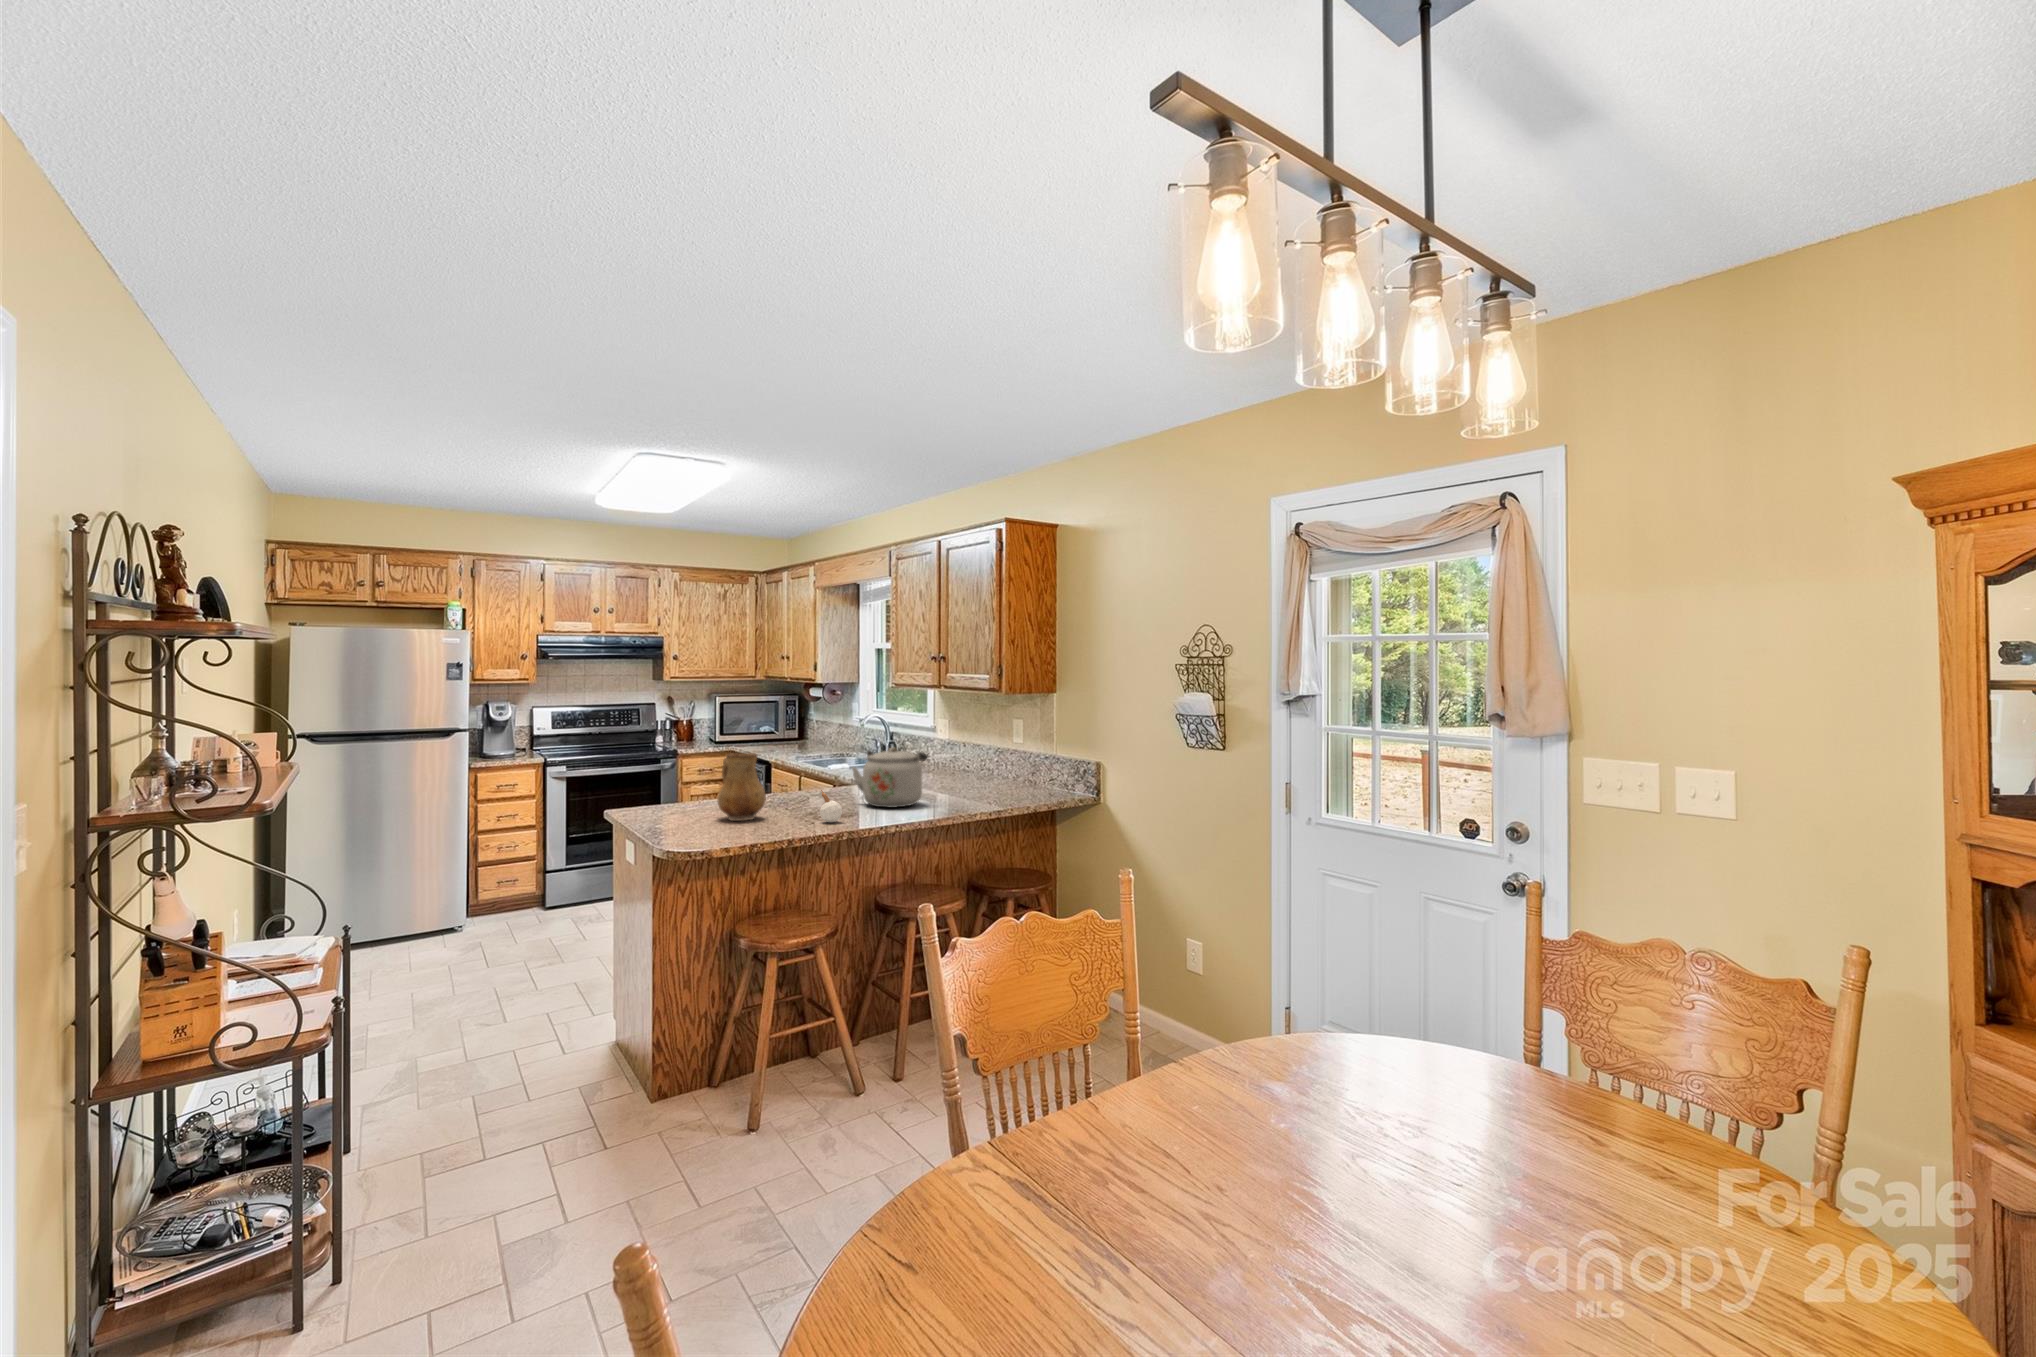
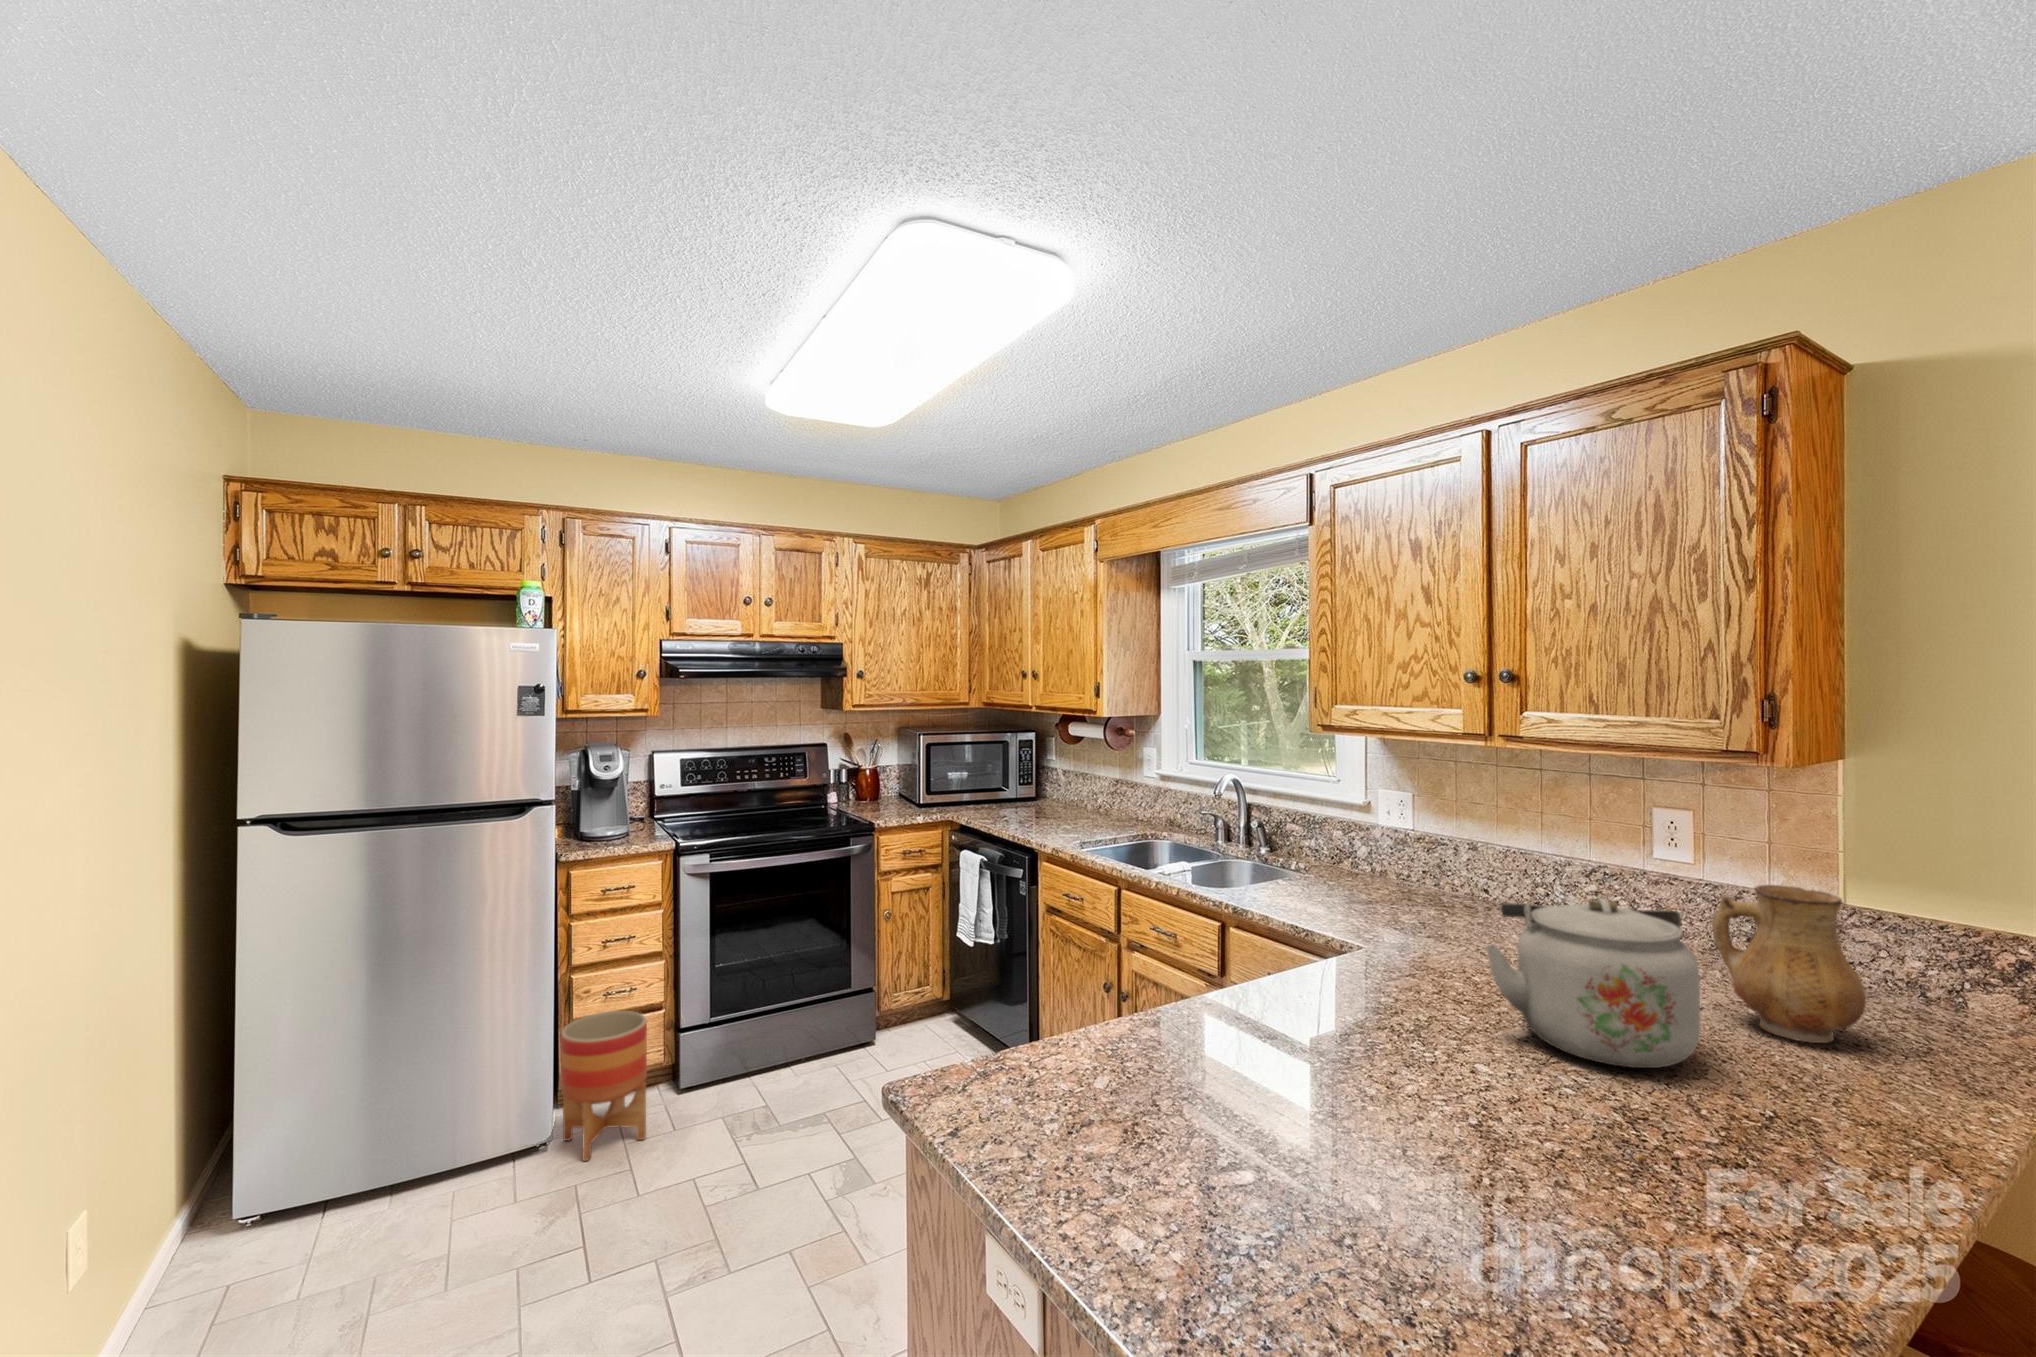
ceramic pitcher: present [718,753,766,821] -> present [1712,885,1866,1043]
candle: present [820,788,842,823] -> none [1651,1078,1741,1207]
planter: none [472,855,524,932] -> present [561,1011,647,1161]

